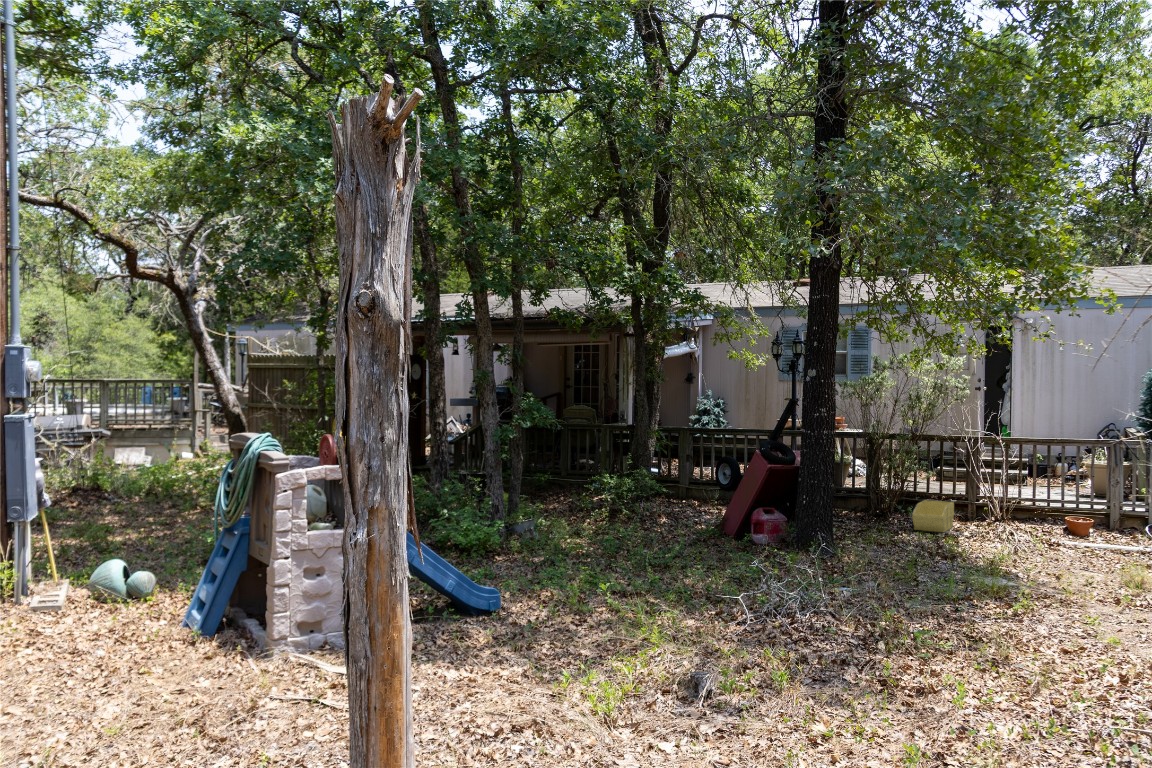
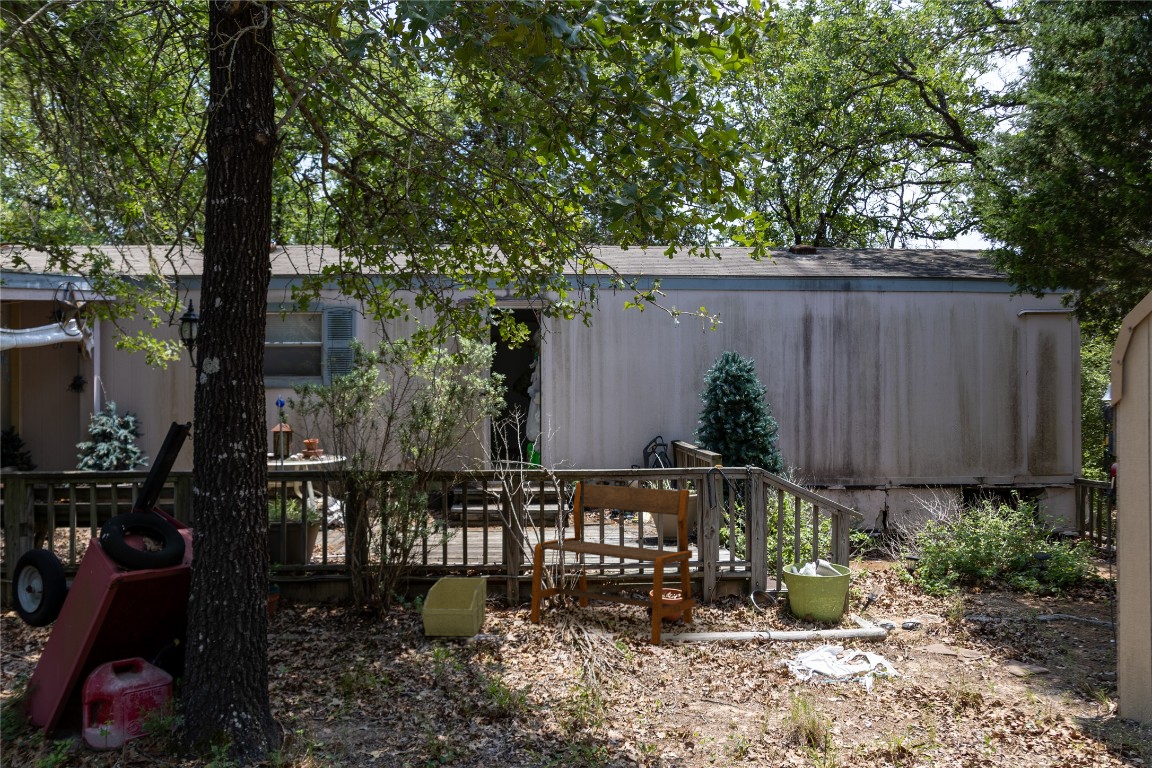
bench: none [983,447,1099,545] -> present [531,482,695,644]

